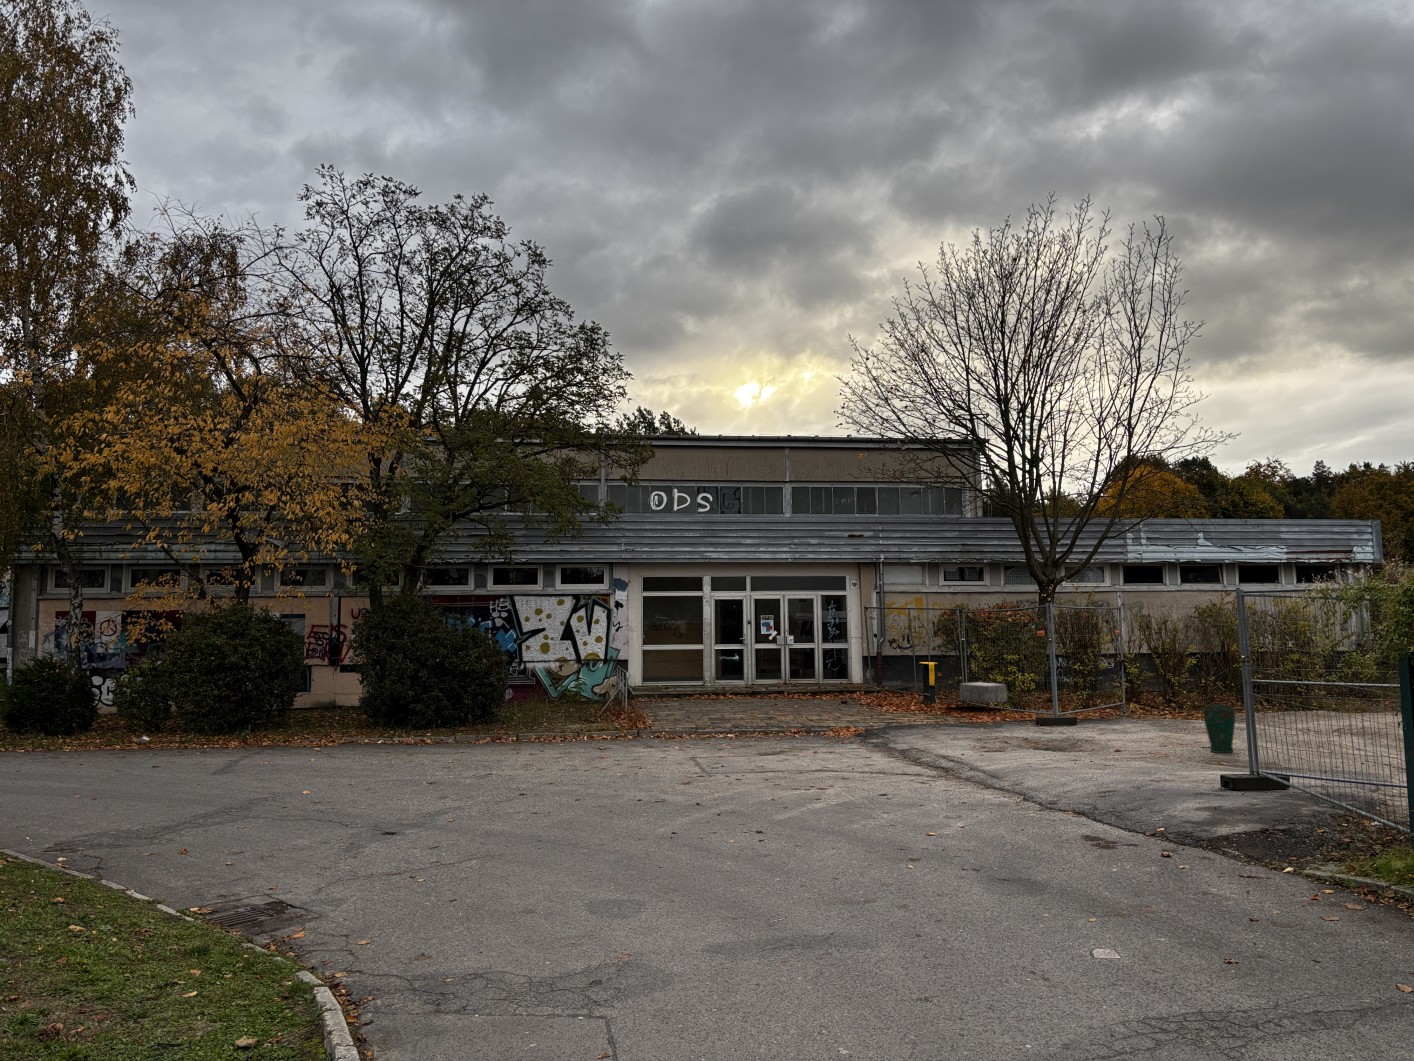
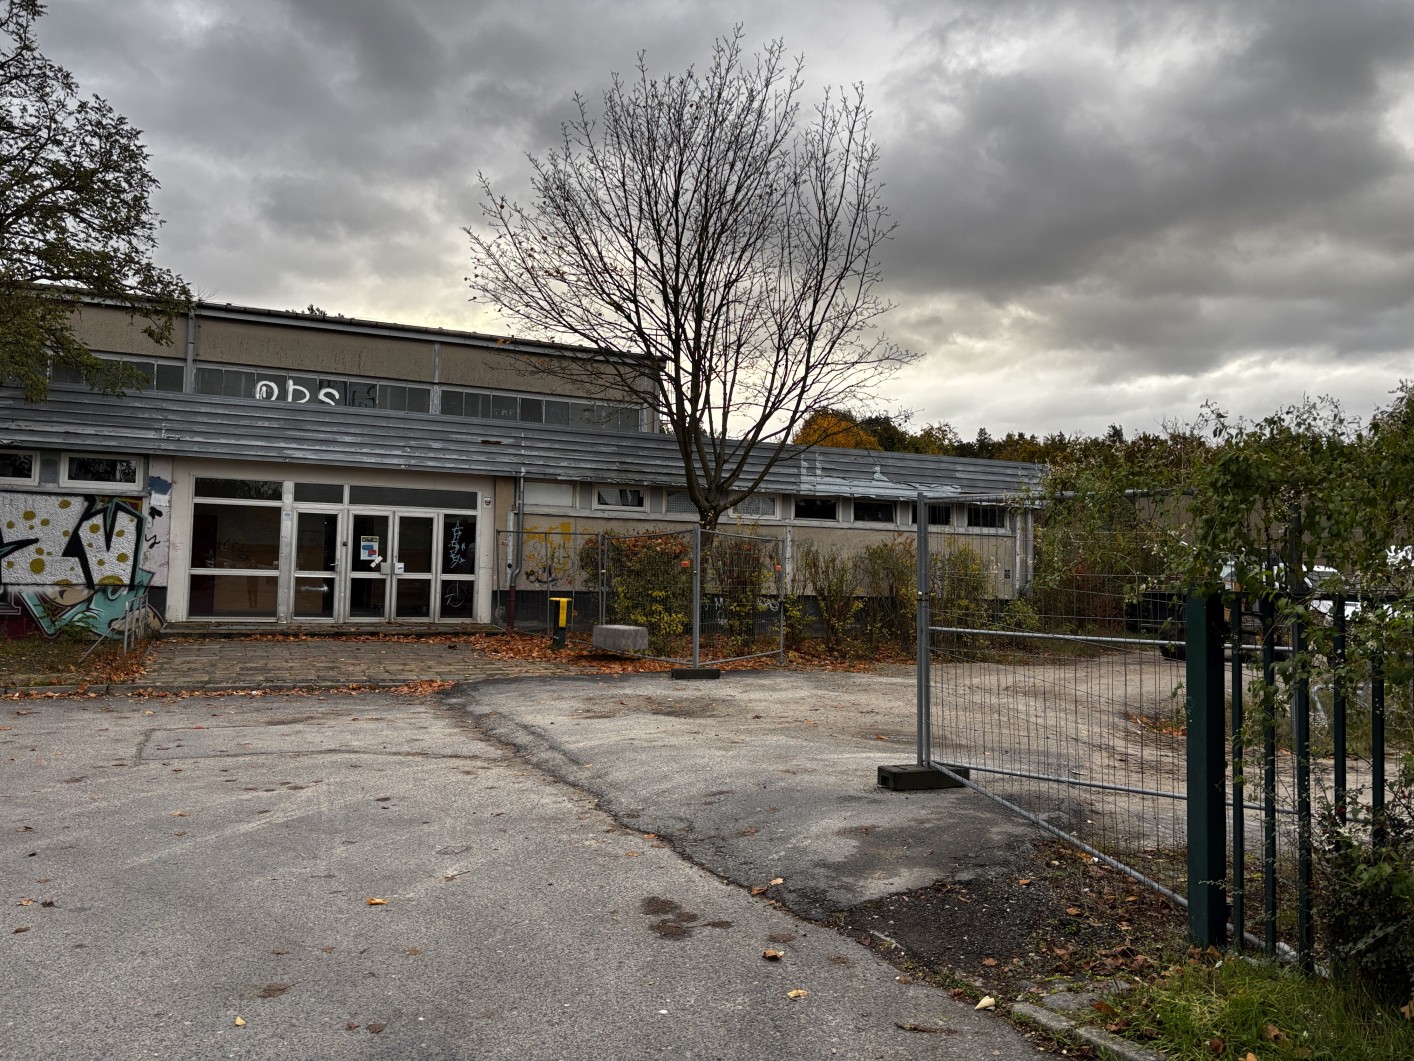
trash can: present [1202,702,1236,753] -> none [869,654,911,721]

